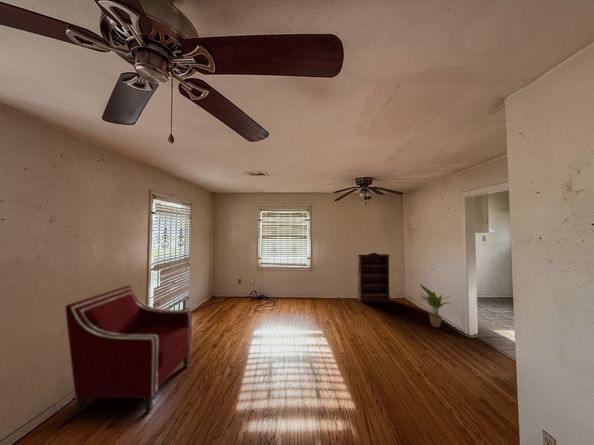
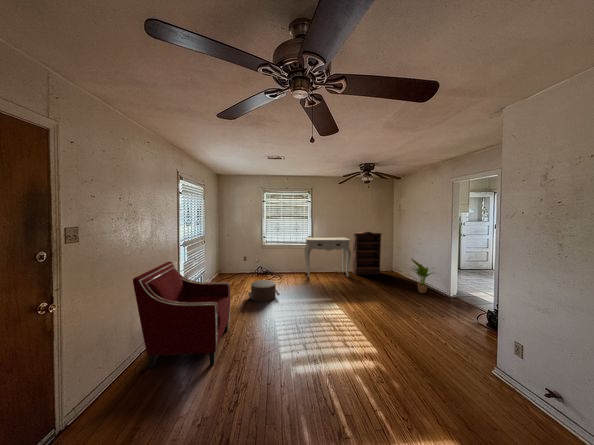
console table: none [303,259,353,305] -> present [304,238,351,278]
pouf: none [228,307,264,332] -> present [248,280,280,302]

